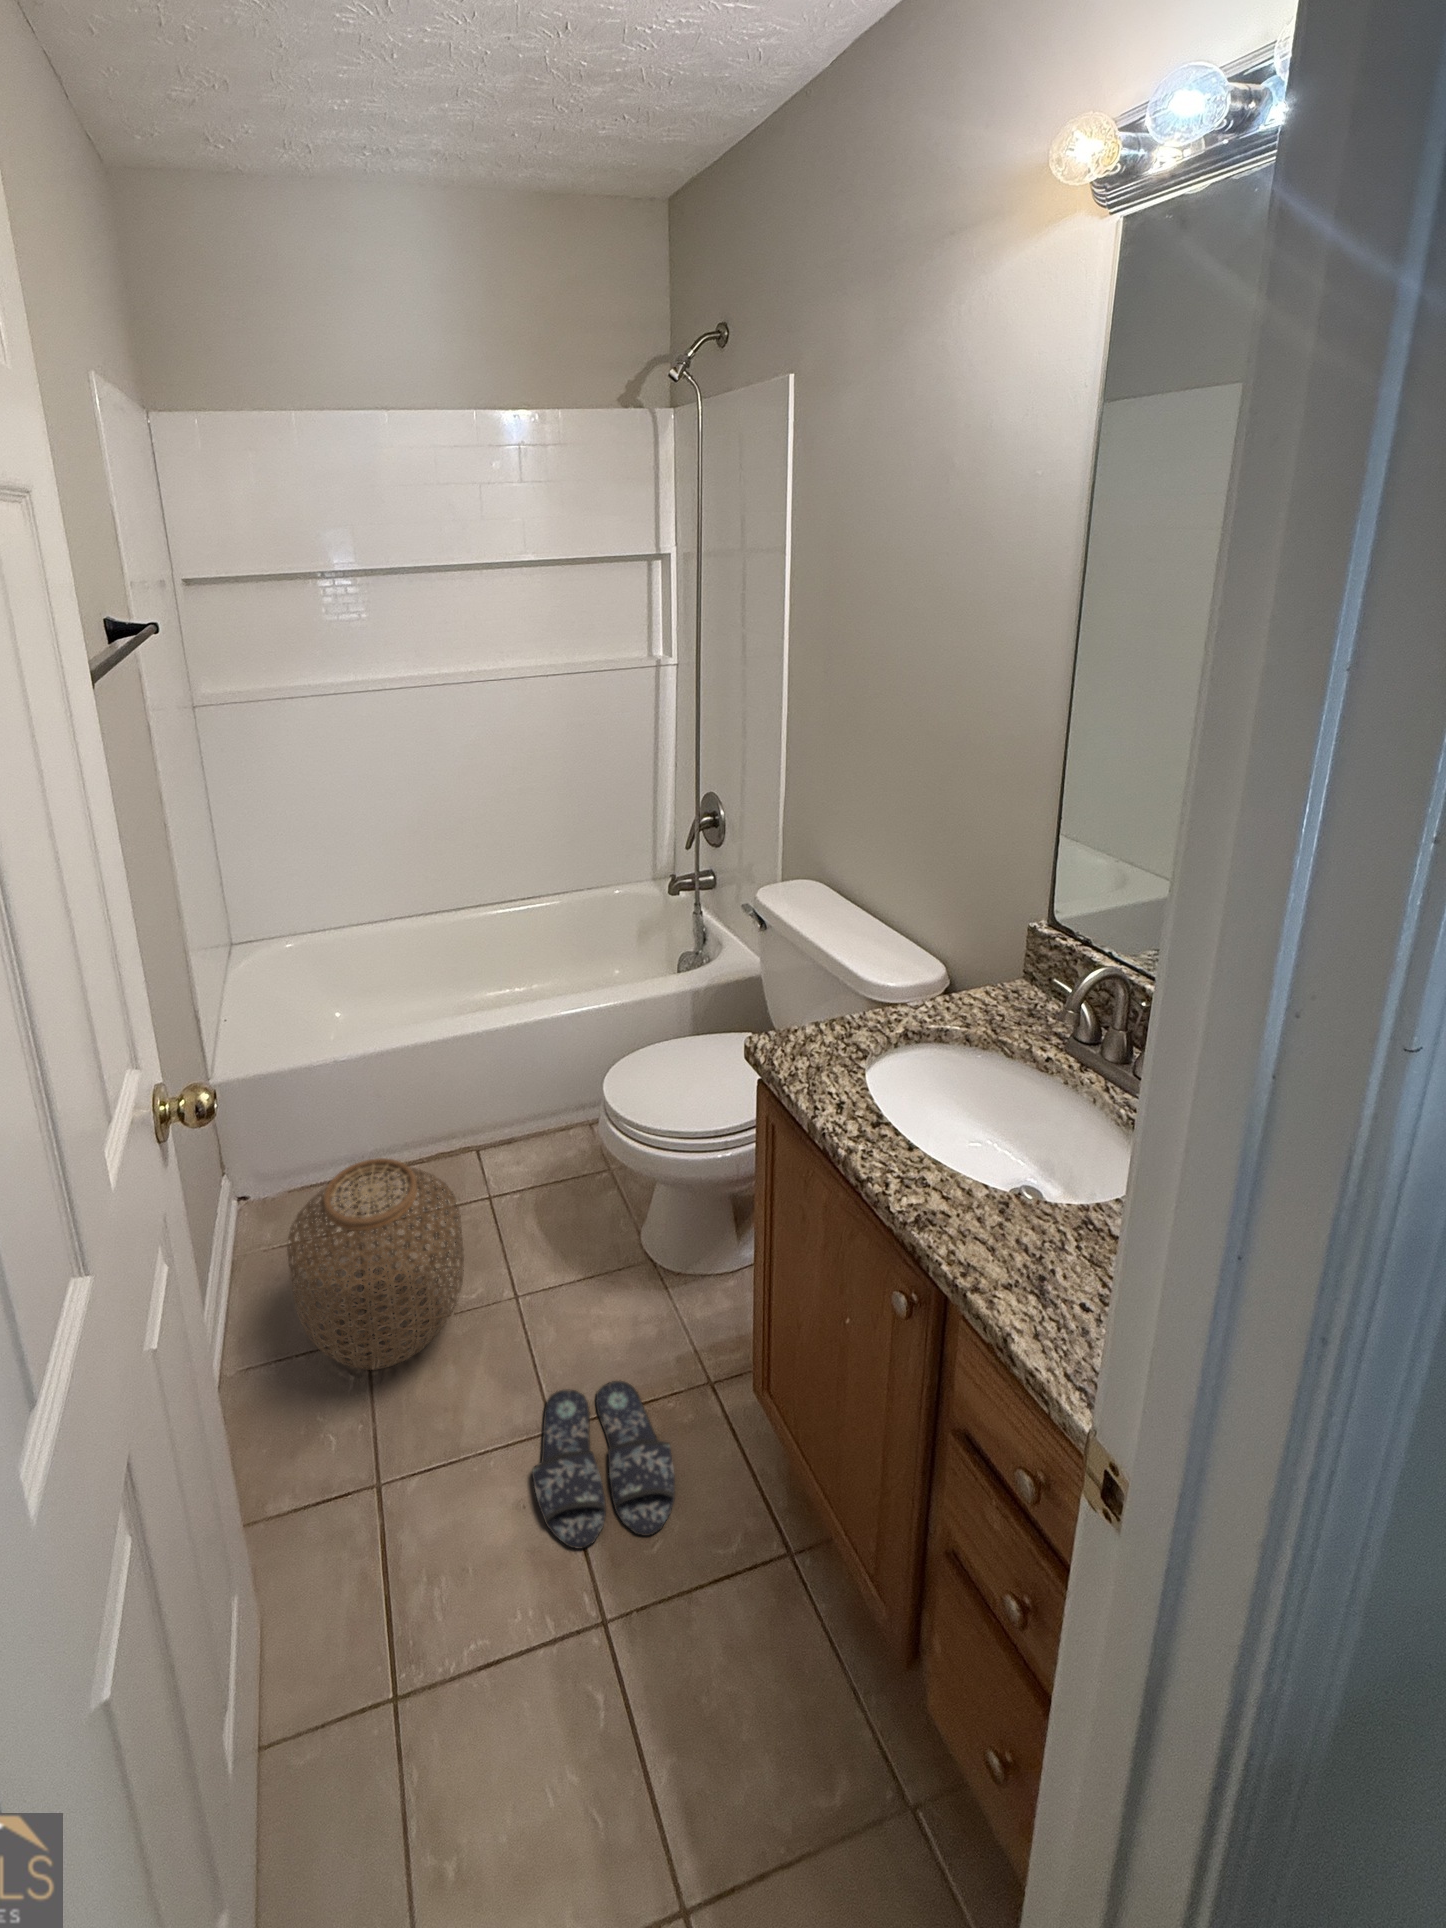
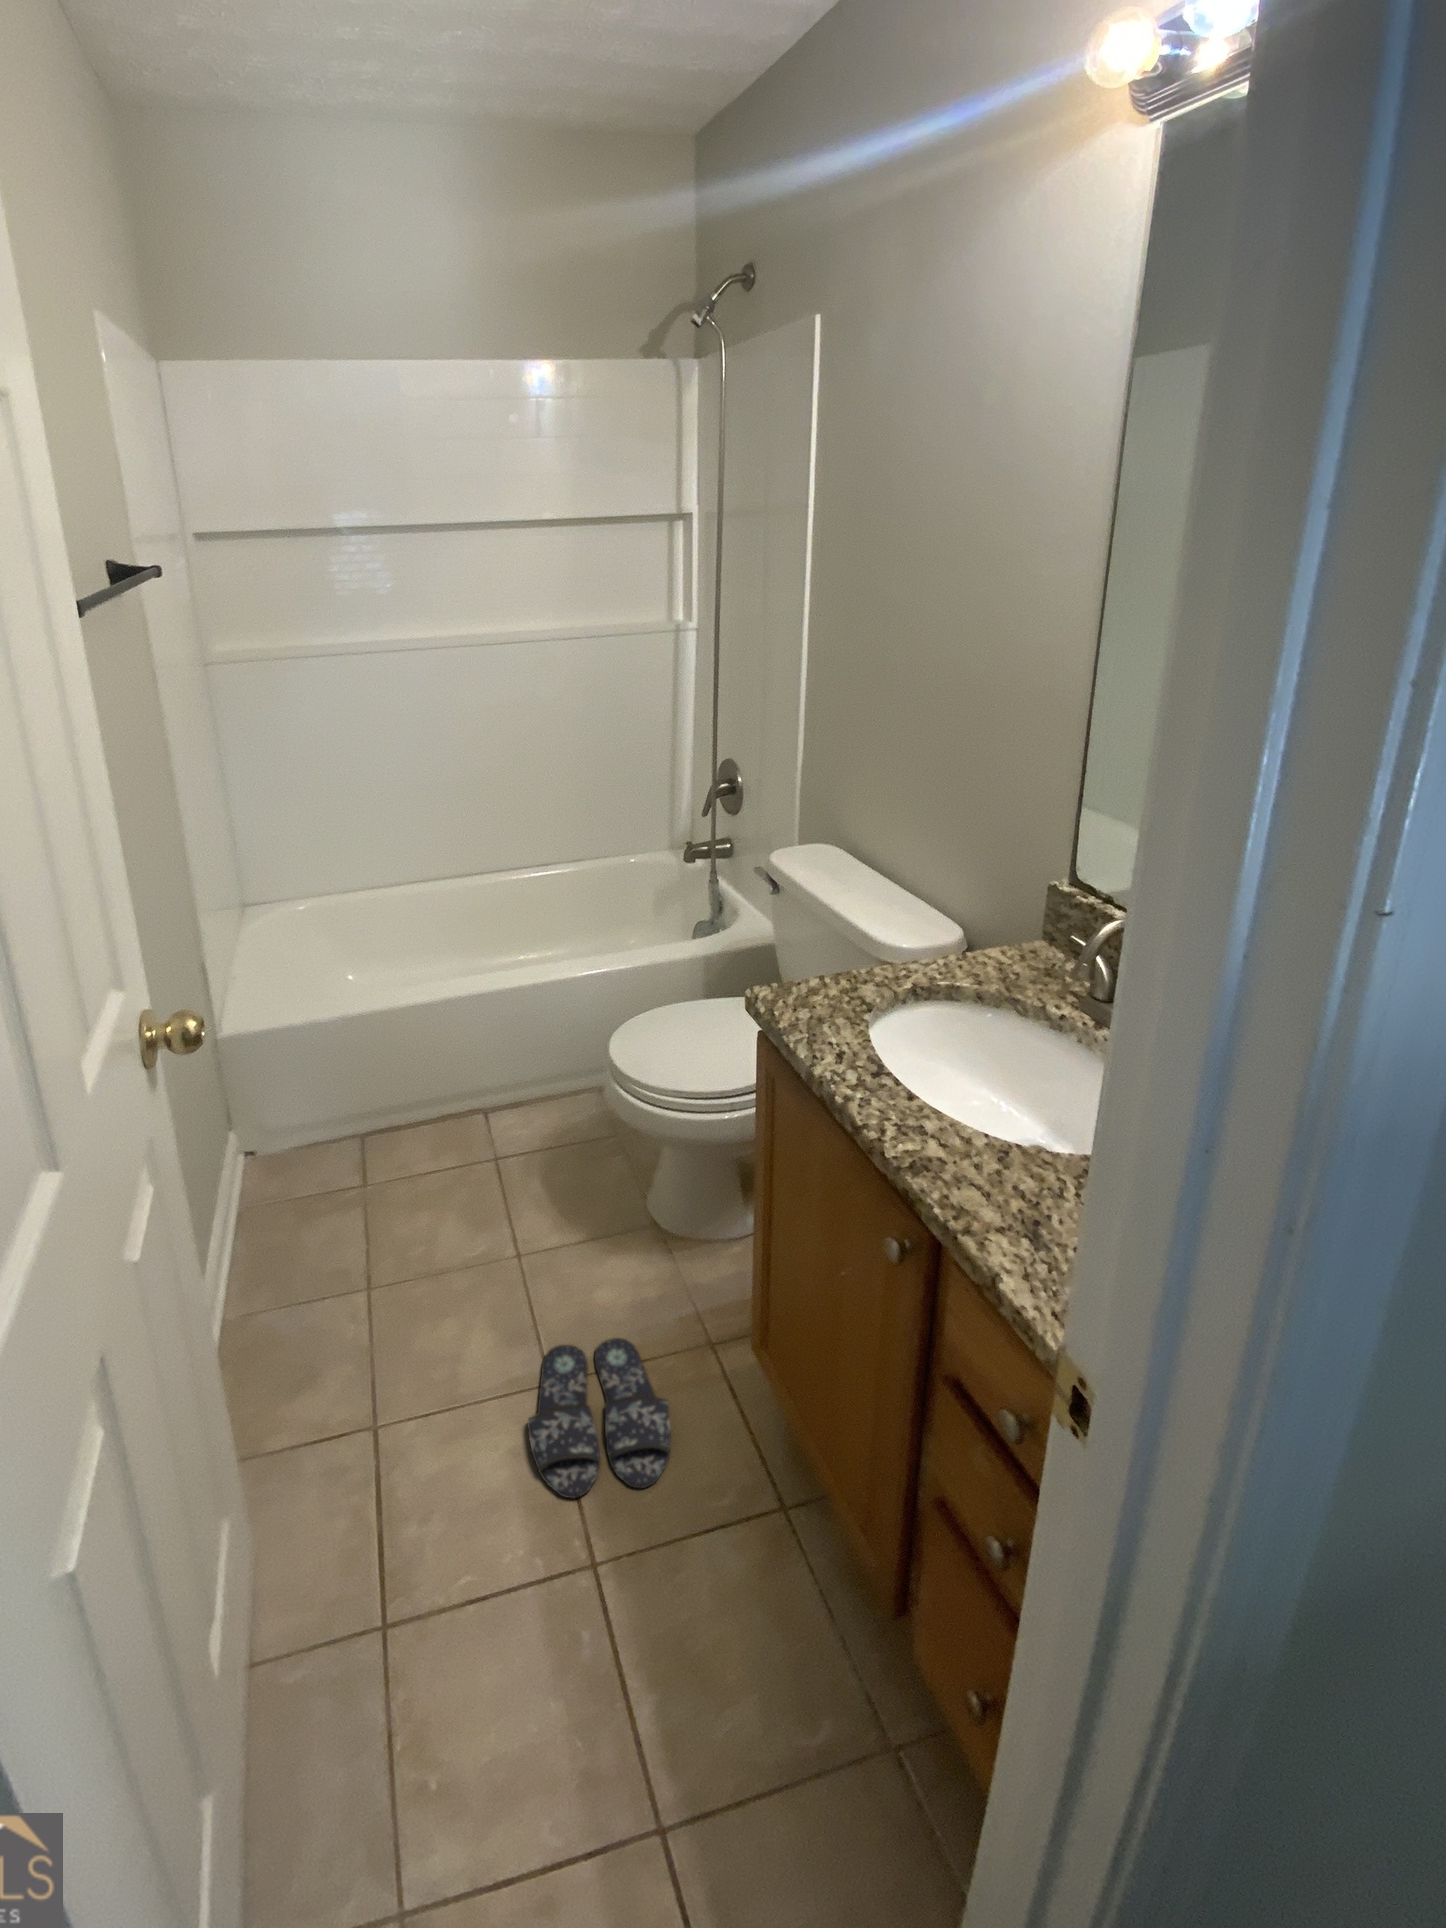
woven basket: present [287,1158,464,1370] -> none [288,1111,466,1319]

